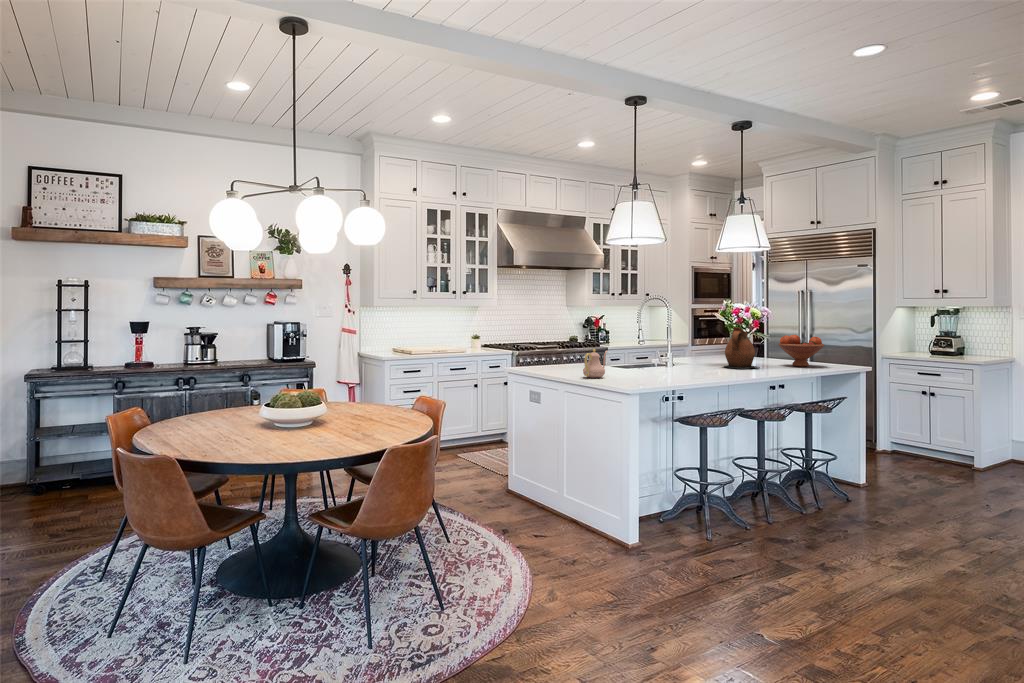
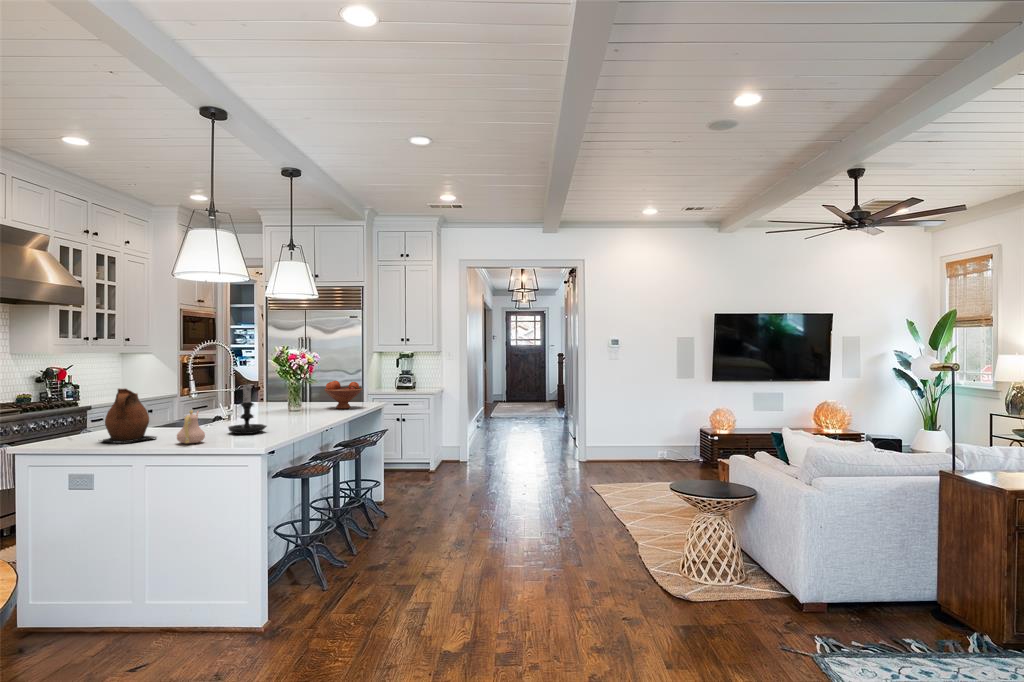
candle holder: none [636,327,670,376] -> present [228,384,267,434]
ceramic pitcher: present [724,328,760,368] -> present [102,389,156,443]

